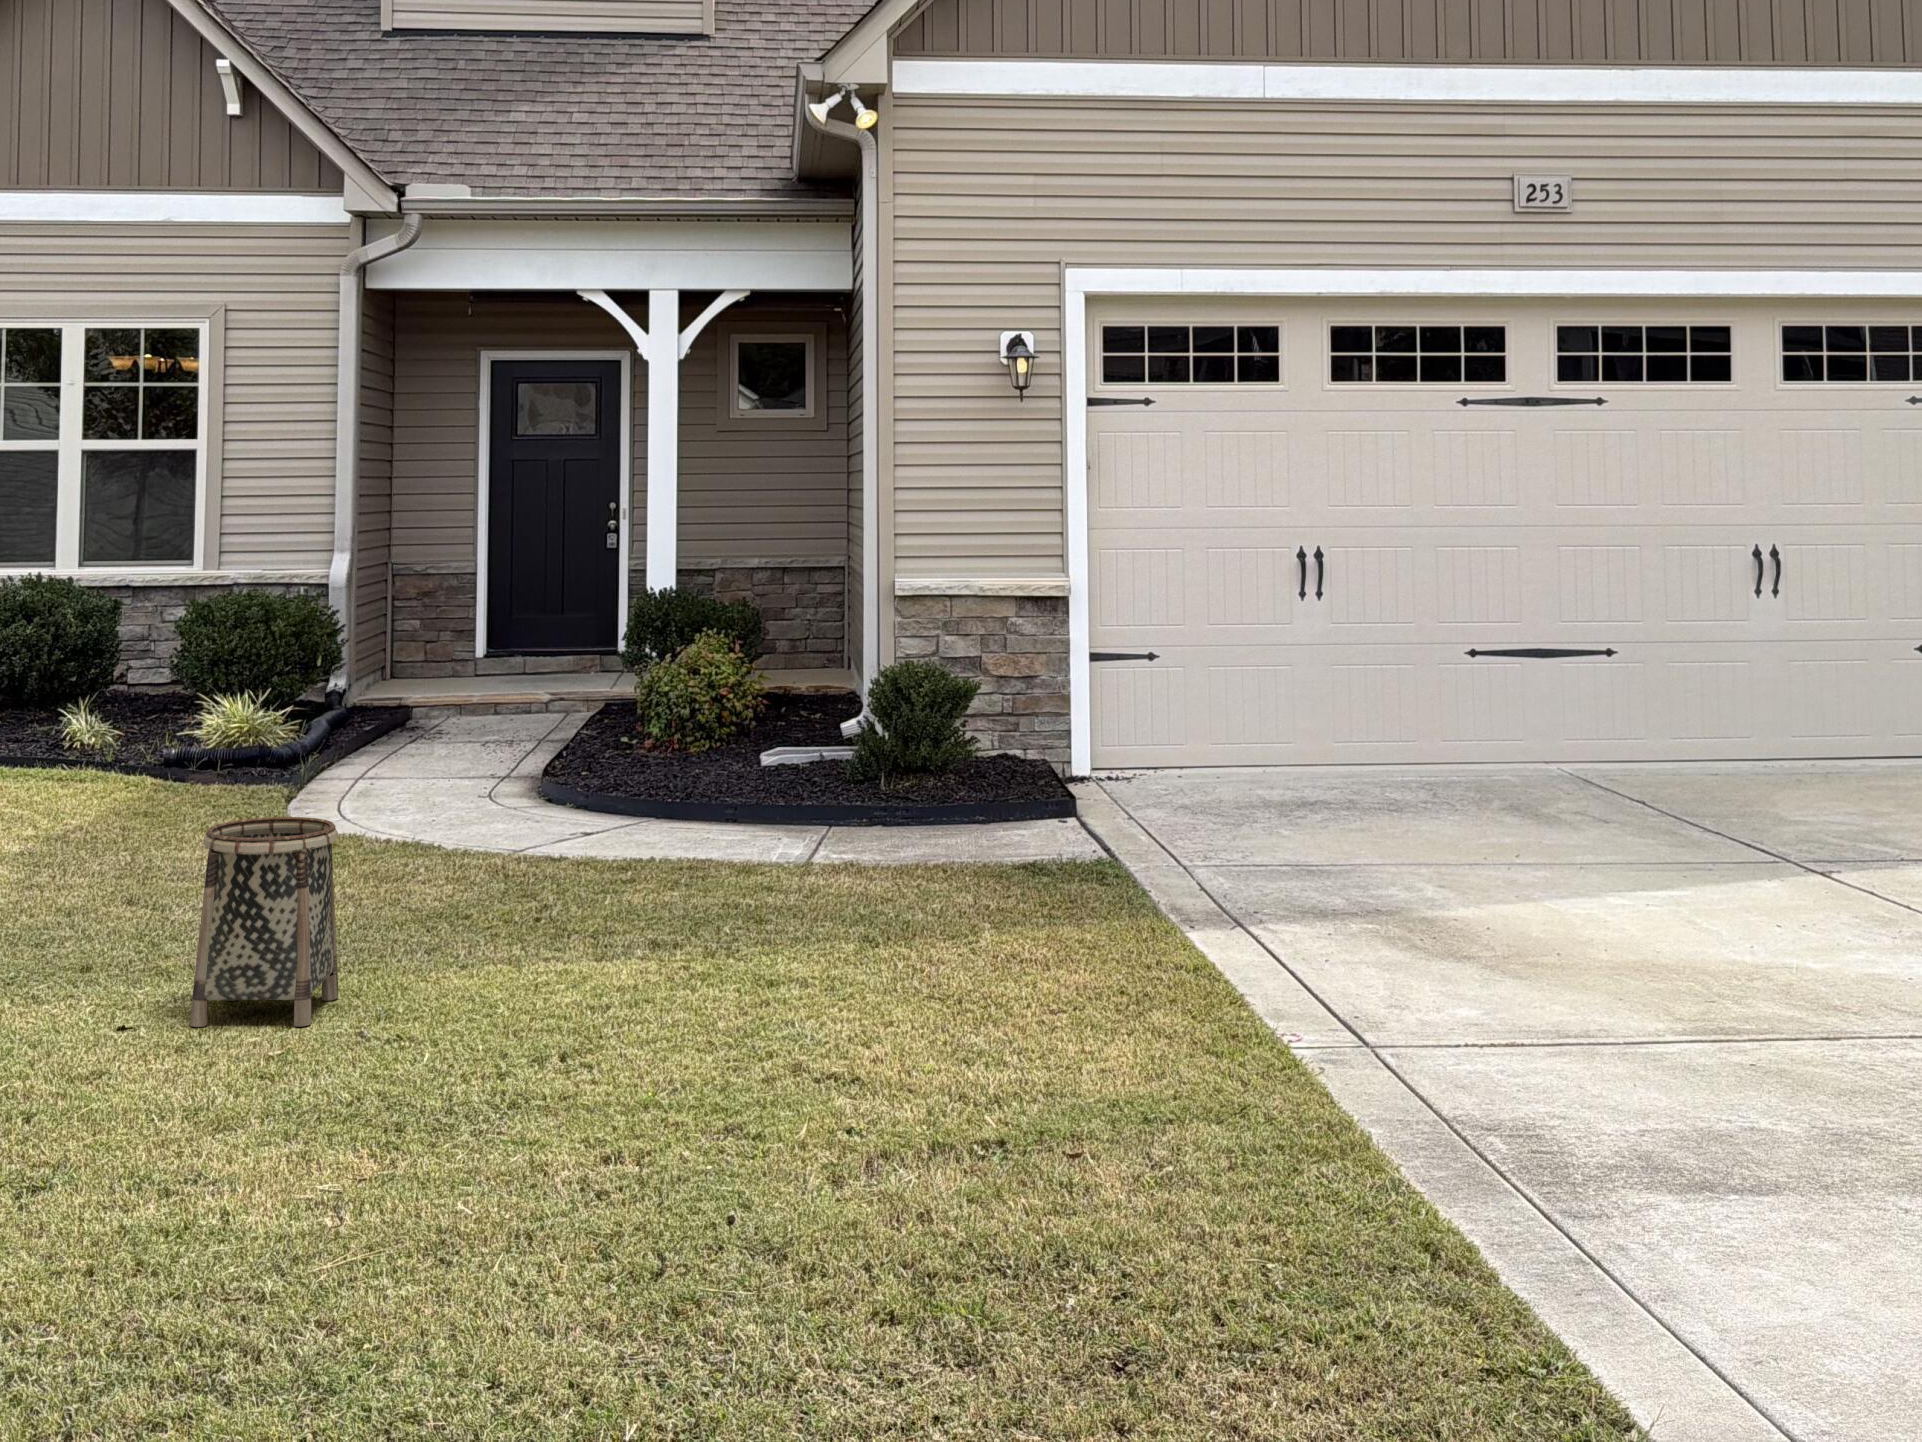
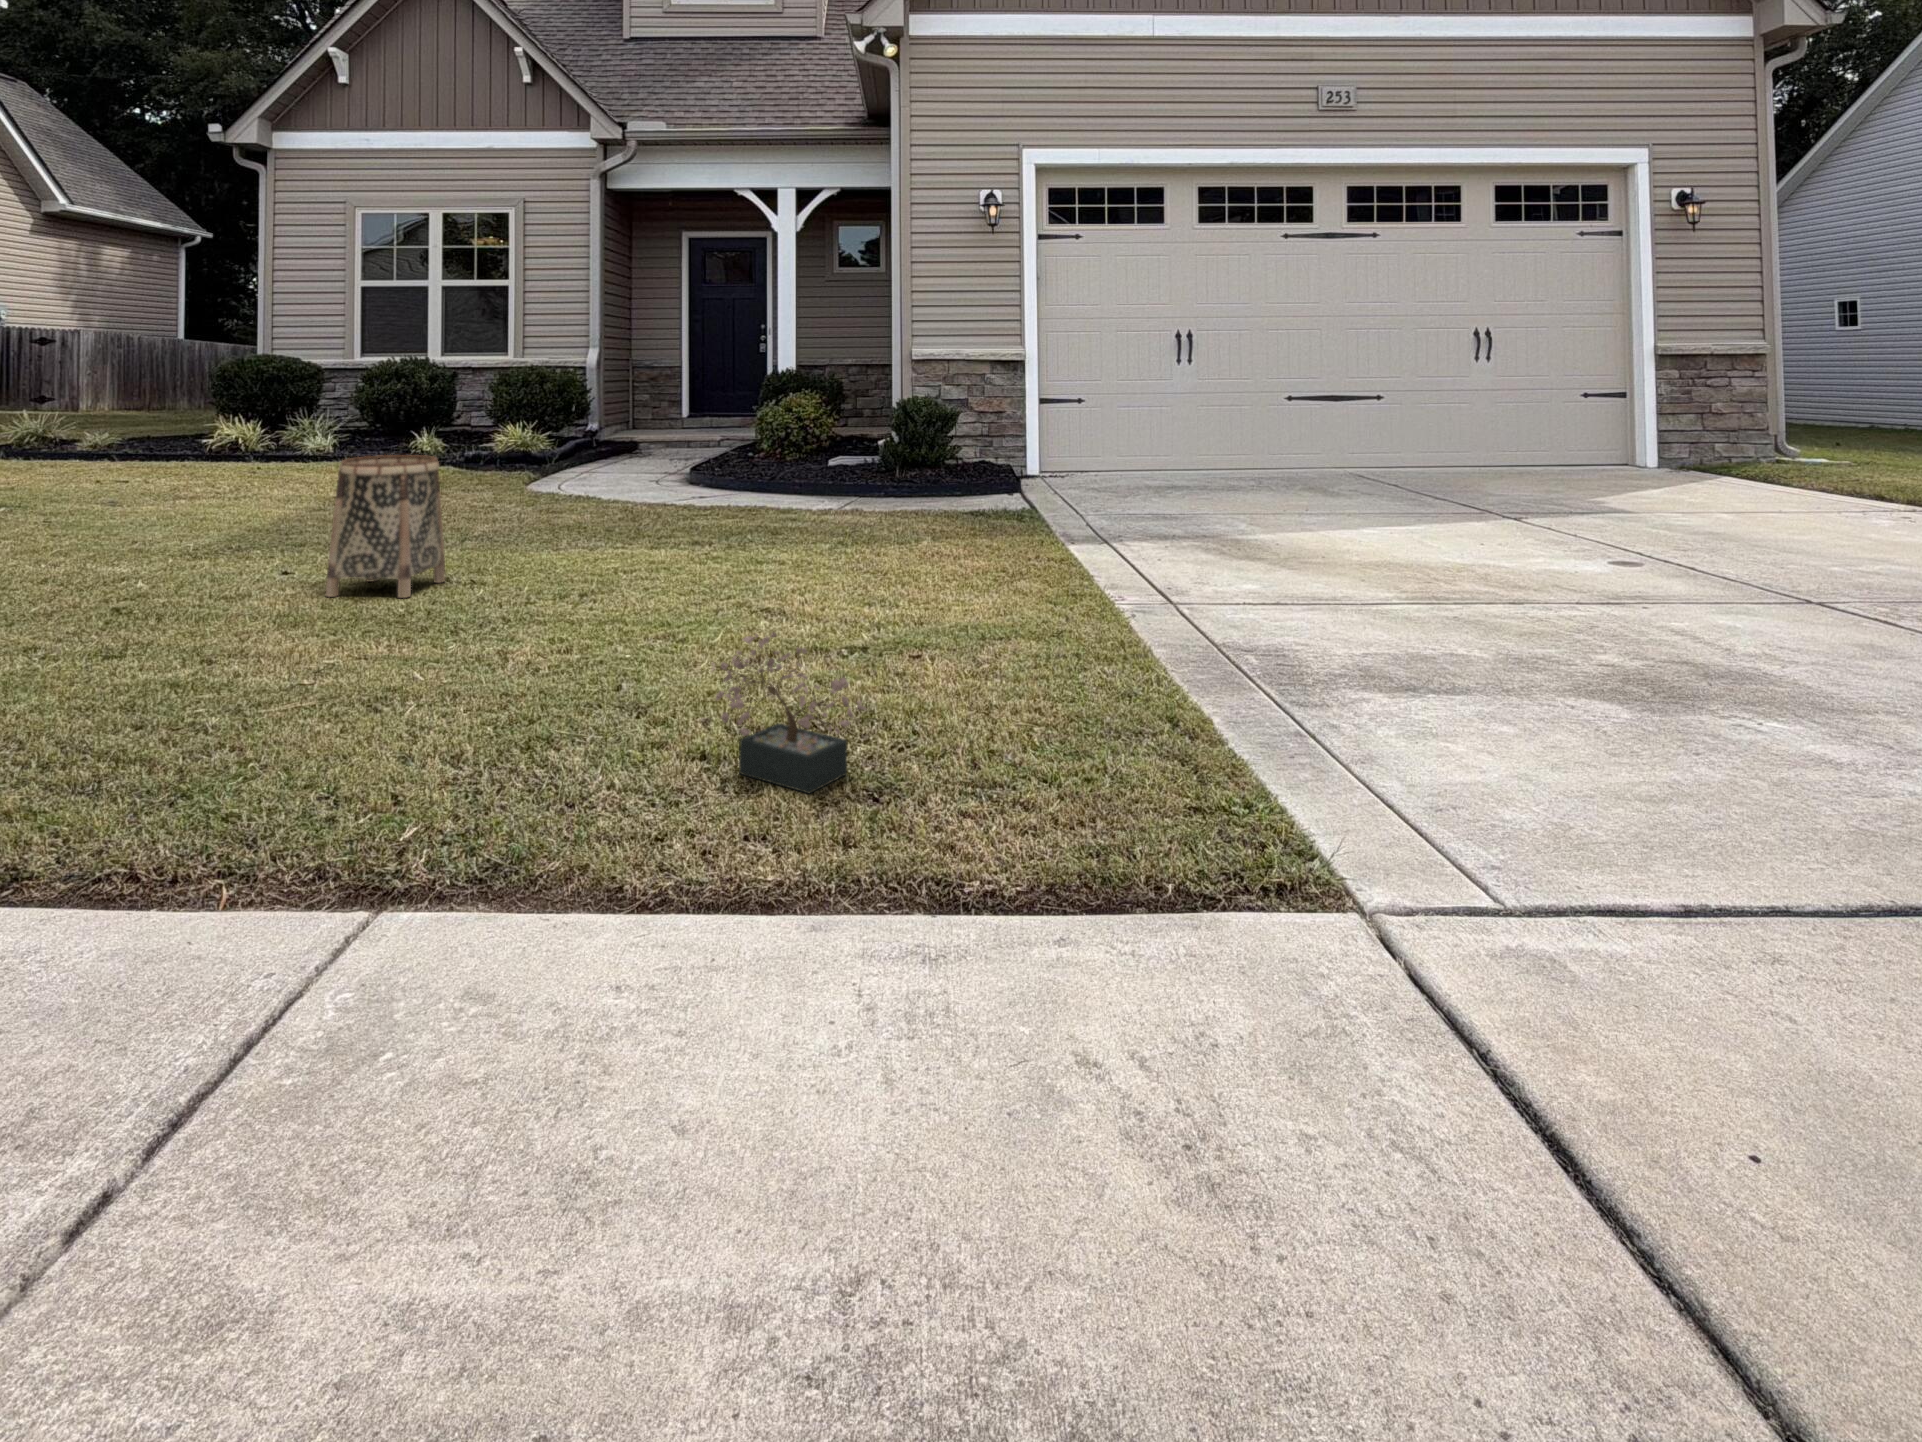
decorative plant: none [879,1082,1060,1274] -> present [712,632,866,793]

